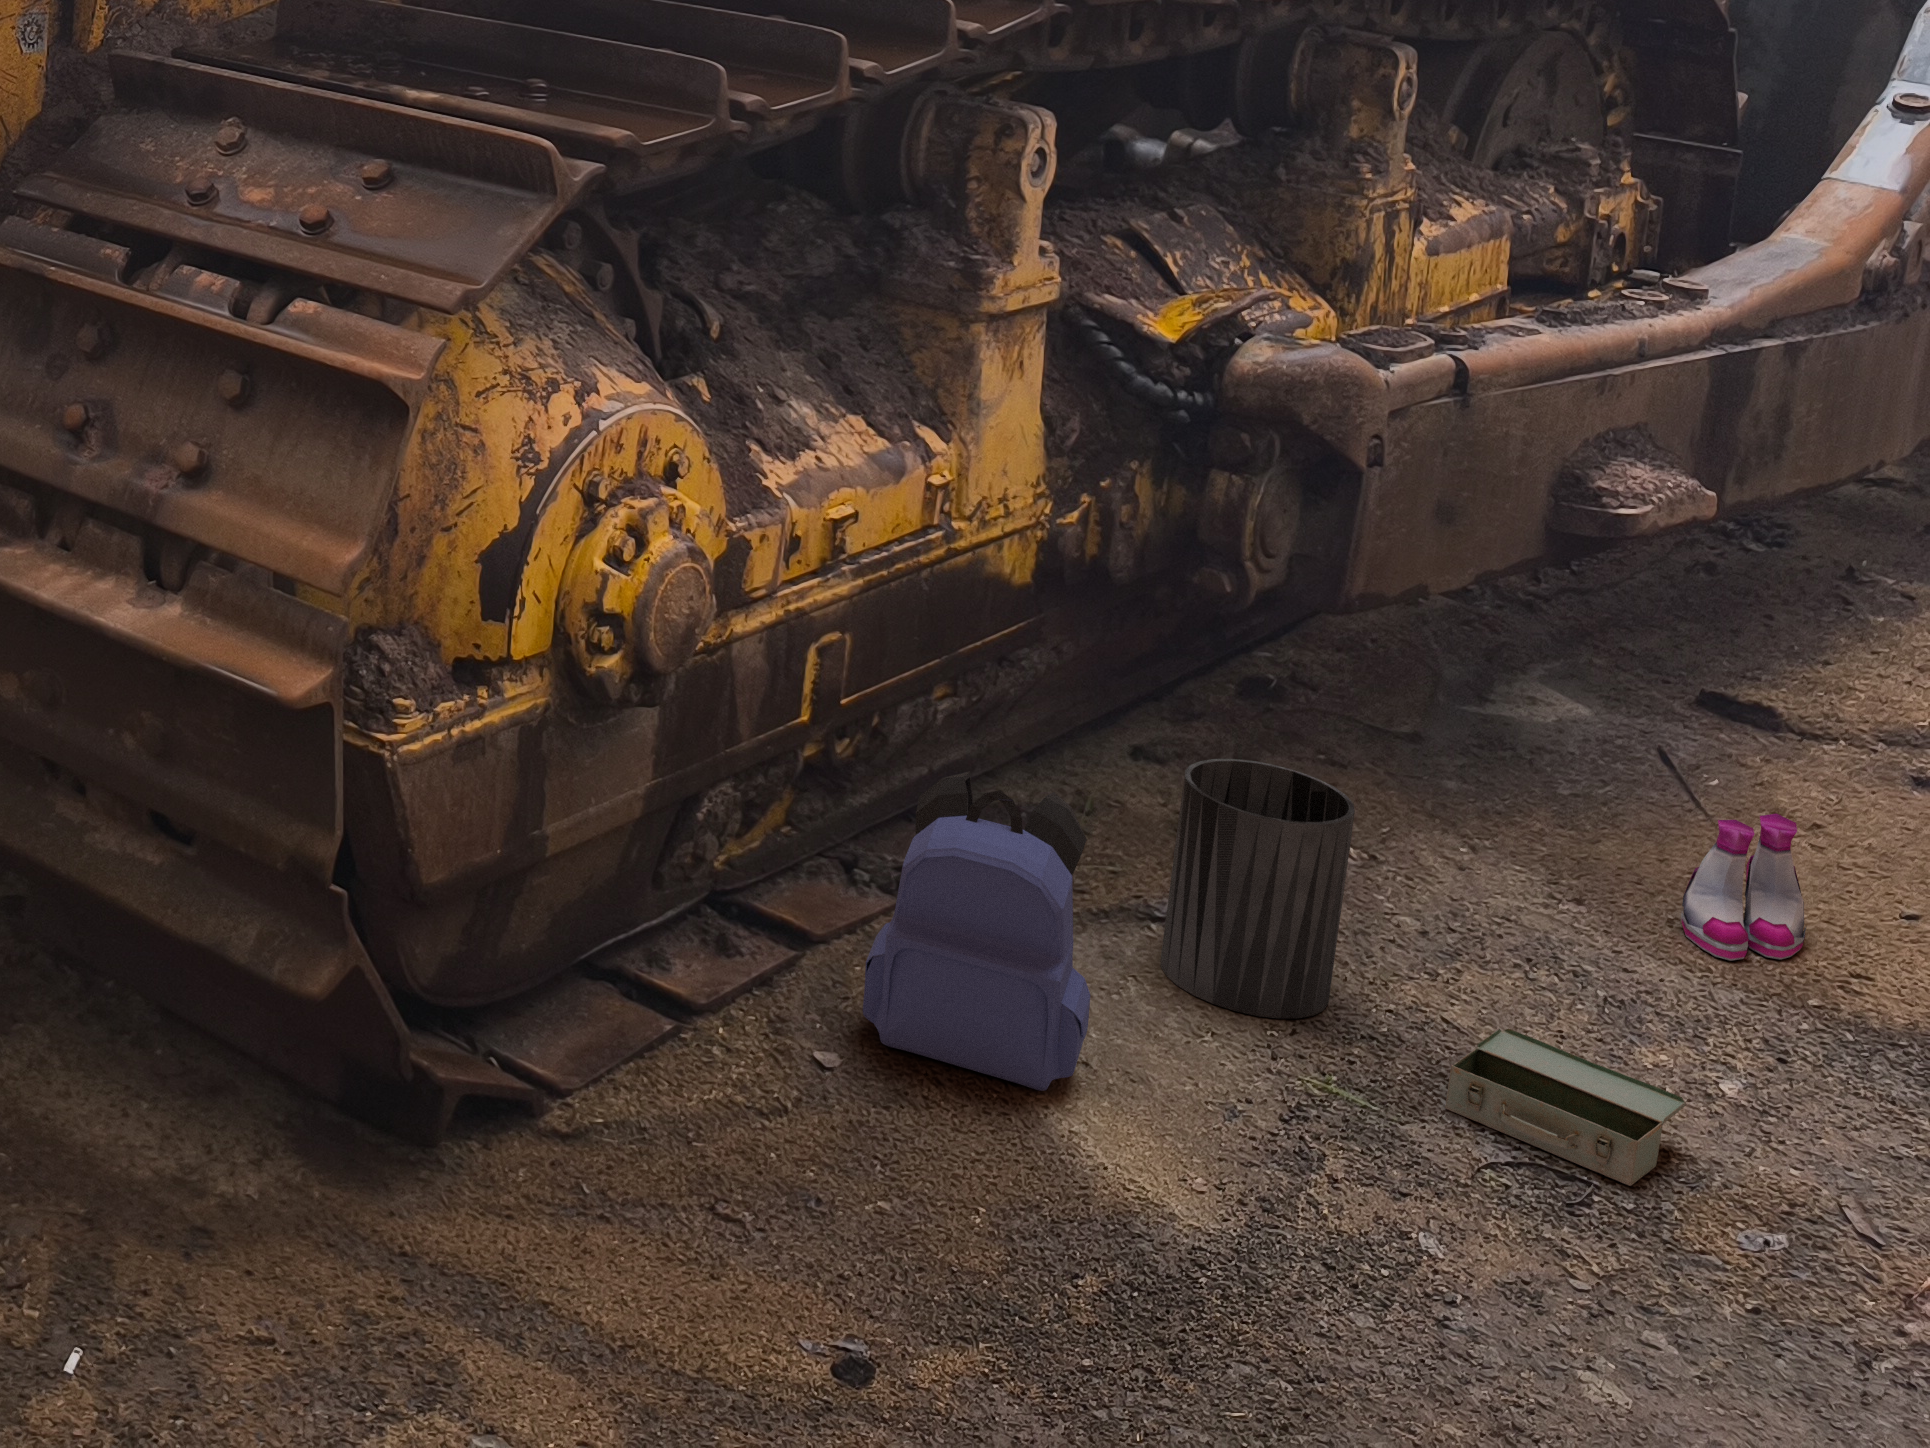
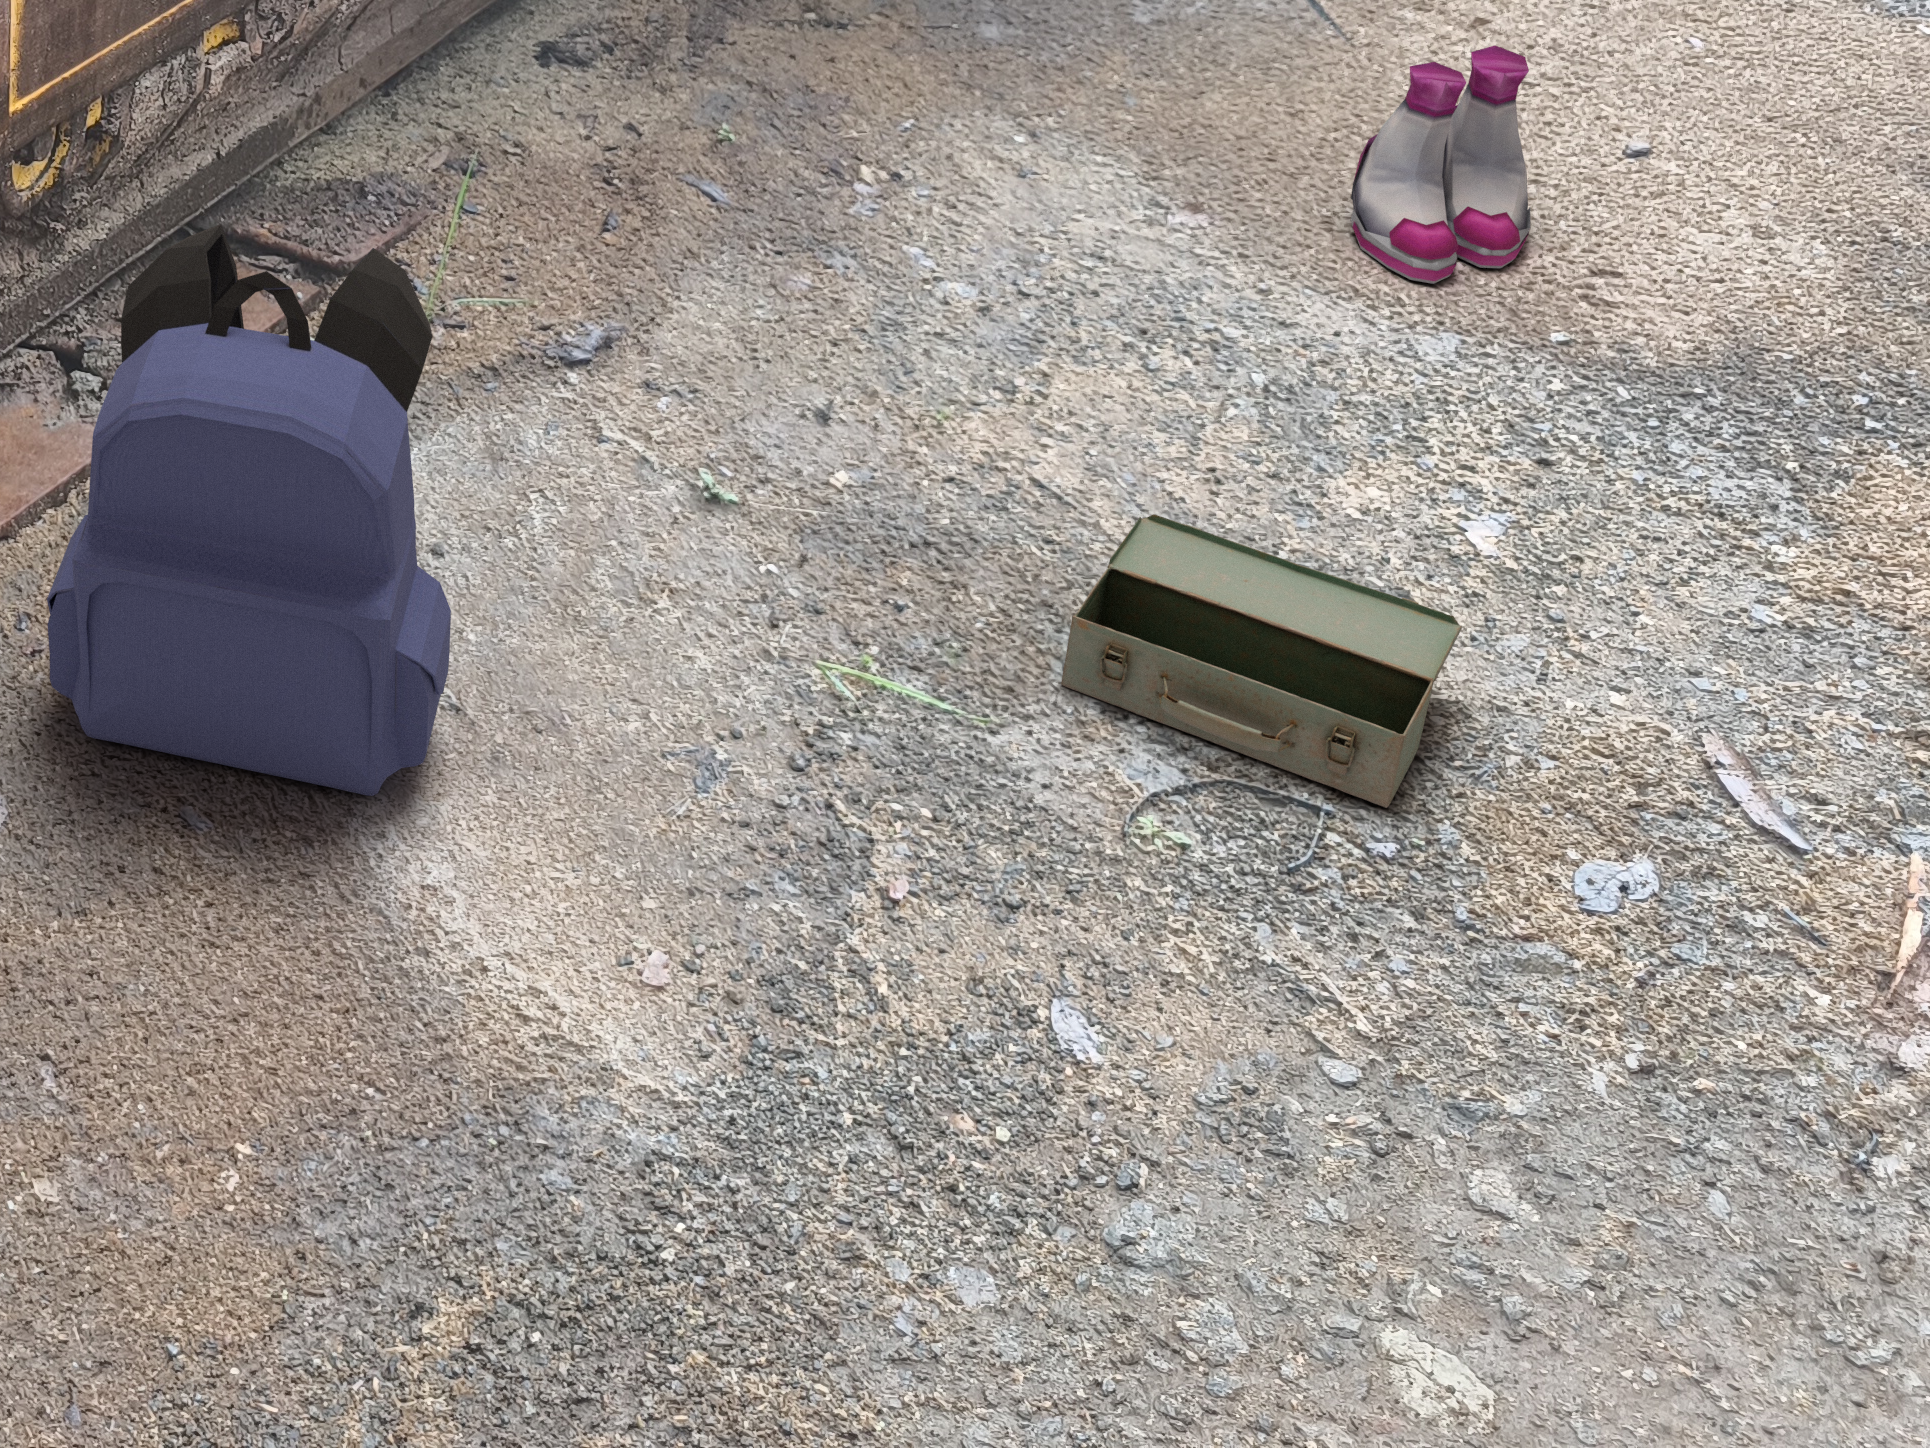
trash can: present [1161,759,1355,1019] -> none [582,96,896,536]

